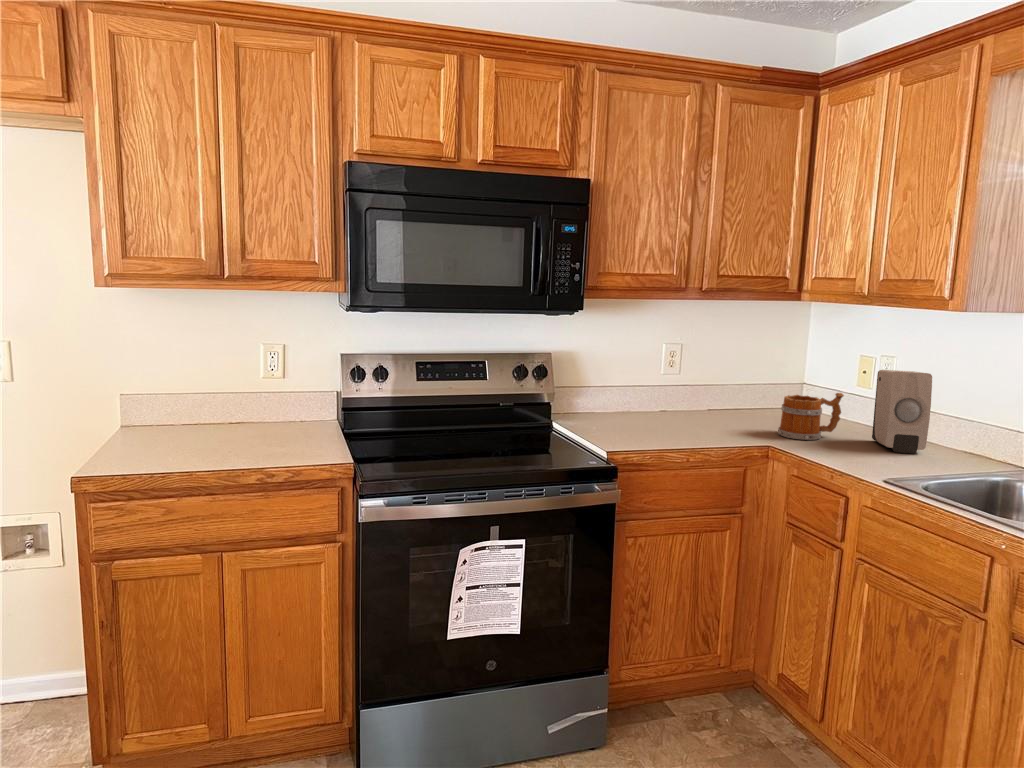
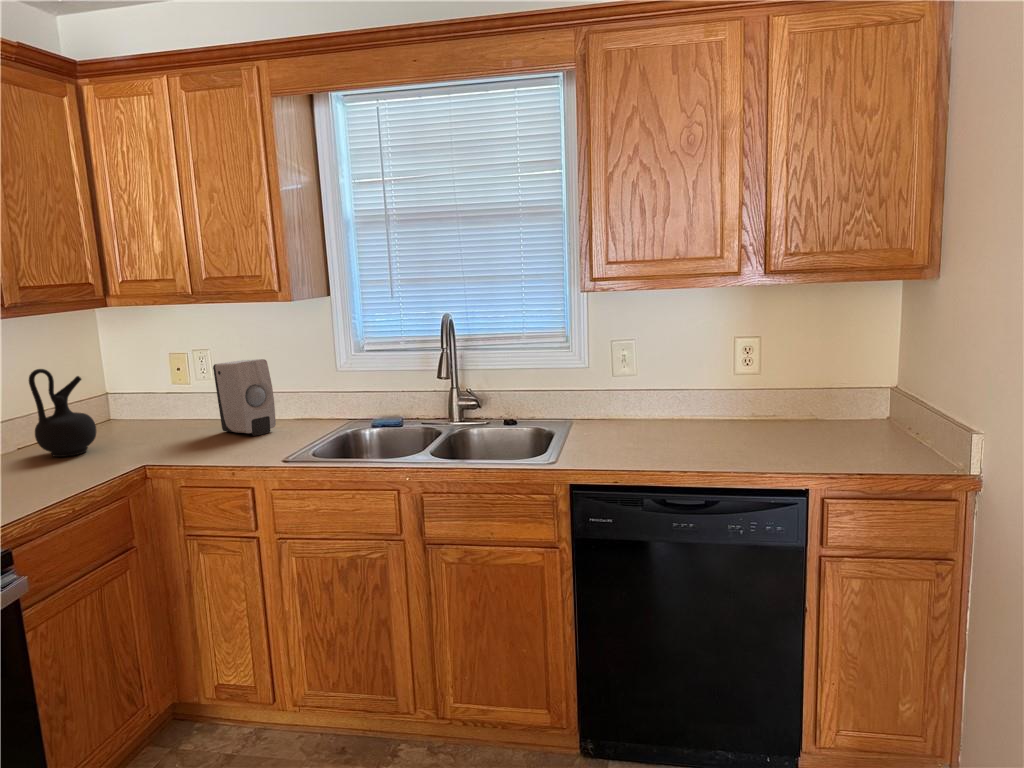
ceramic jug: none [711,345,758,424] -> present [29,369,96,457]
mug: present [778,393,844,440] -> none [132,394,191,452]

